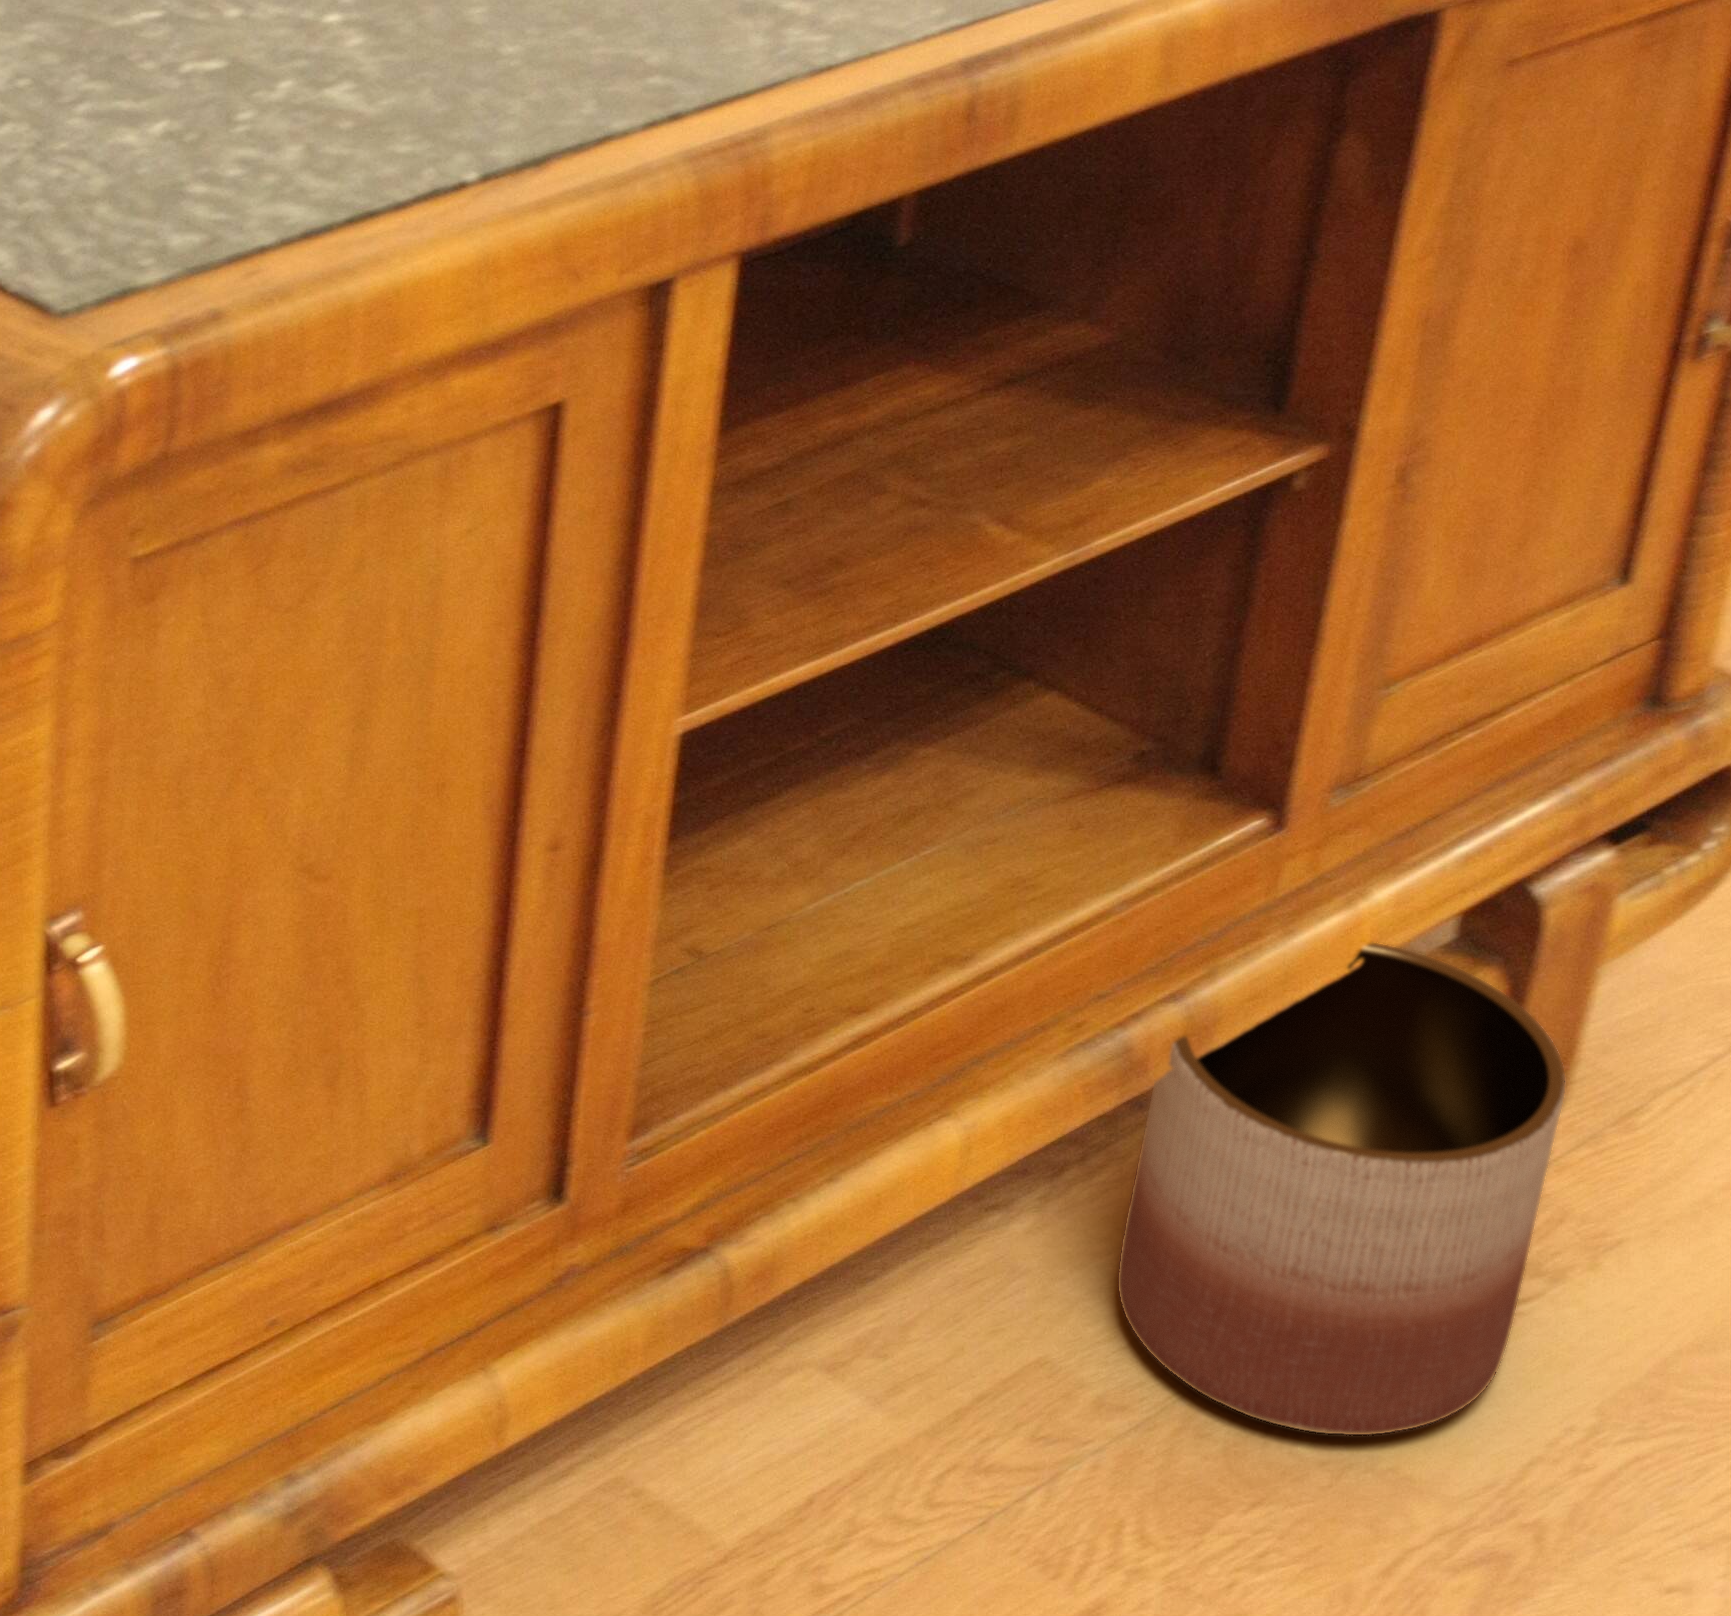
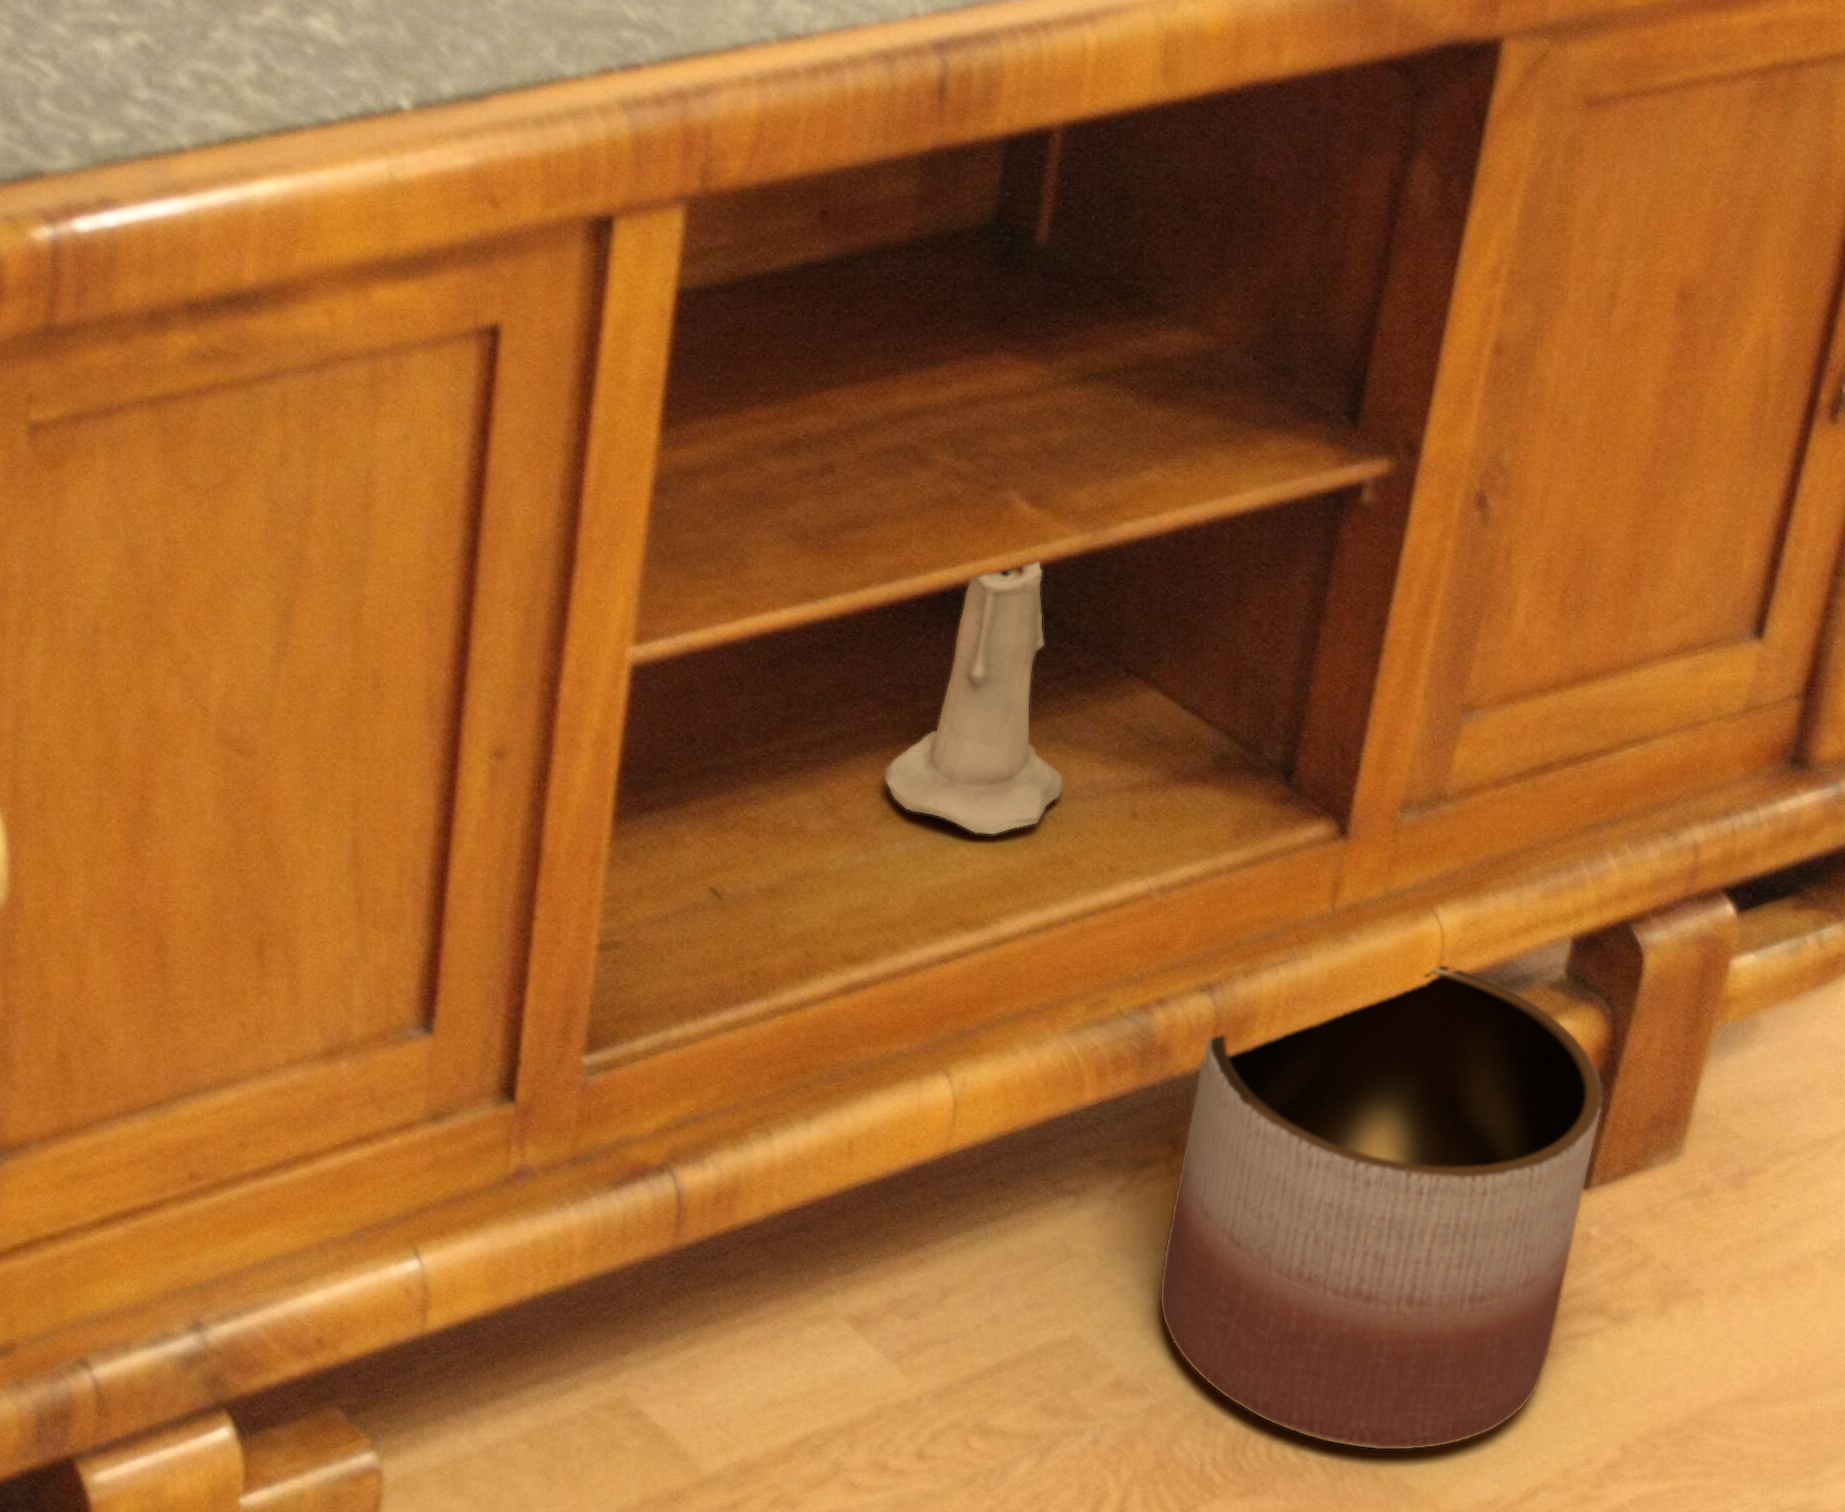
candle: none [818,515,994,859] -> present [886,563,1063,834]

